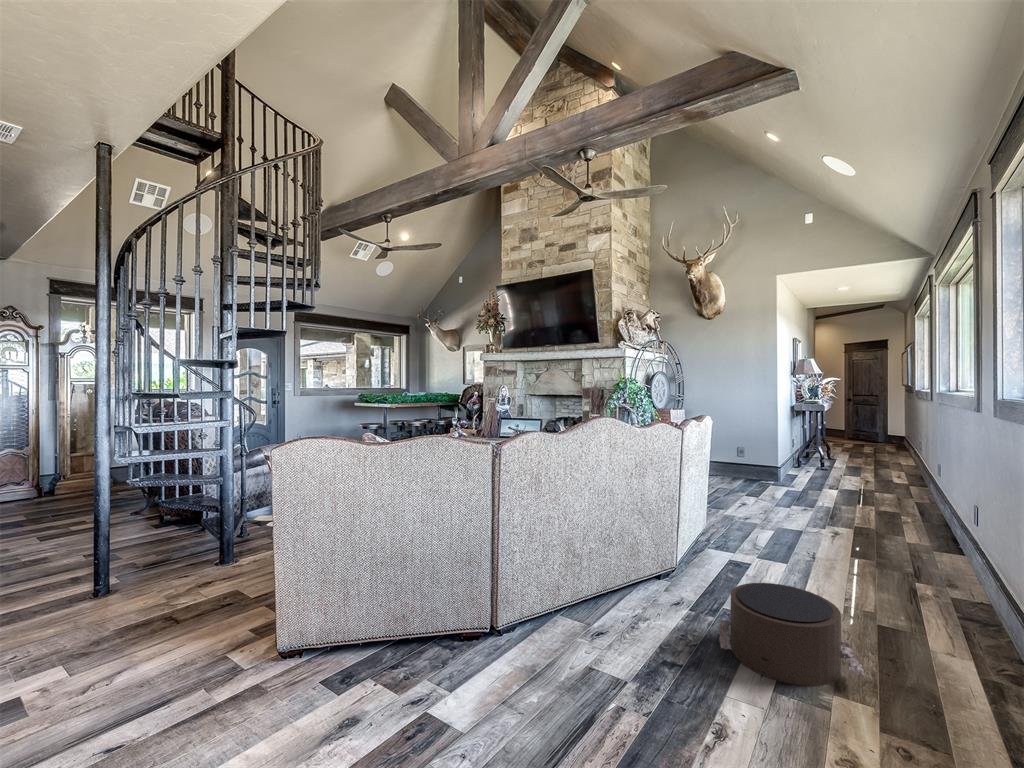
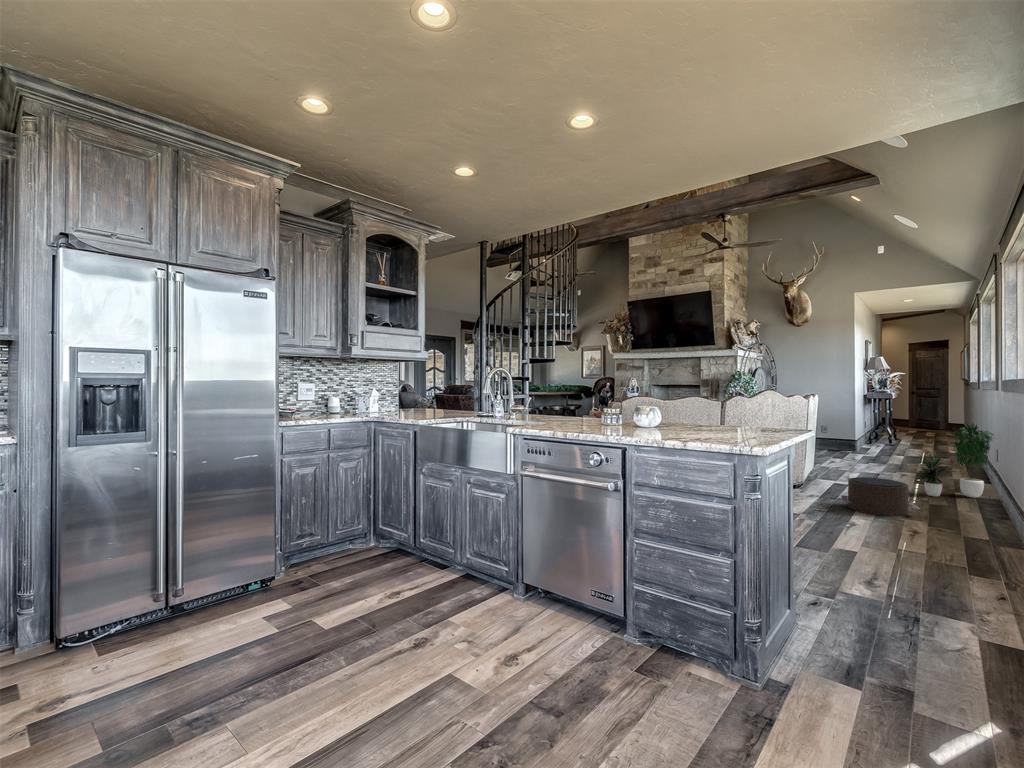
potted plant: none [849,469,989,602] -> present [915,424,994,498]

